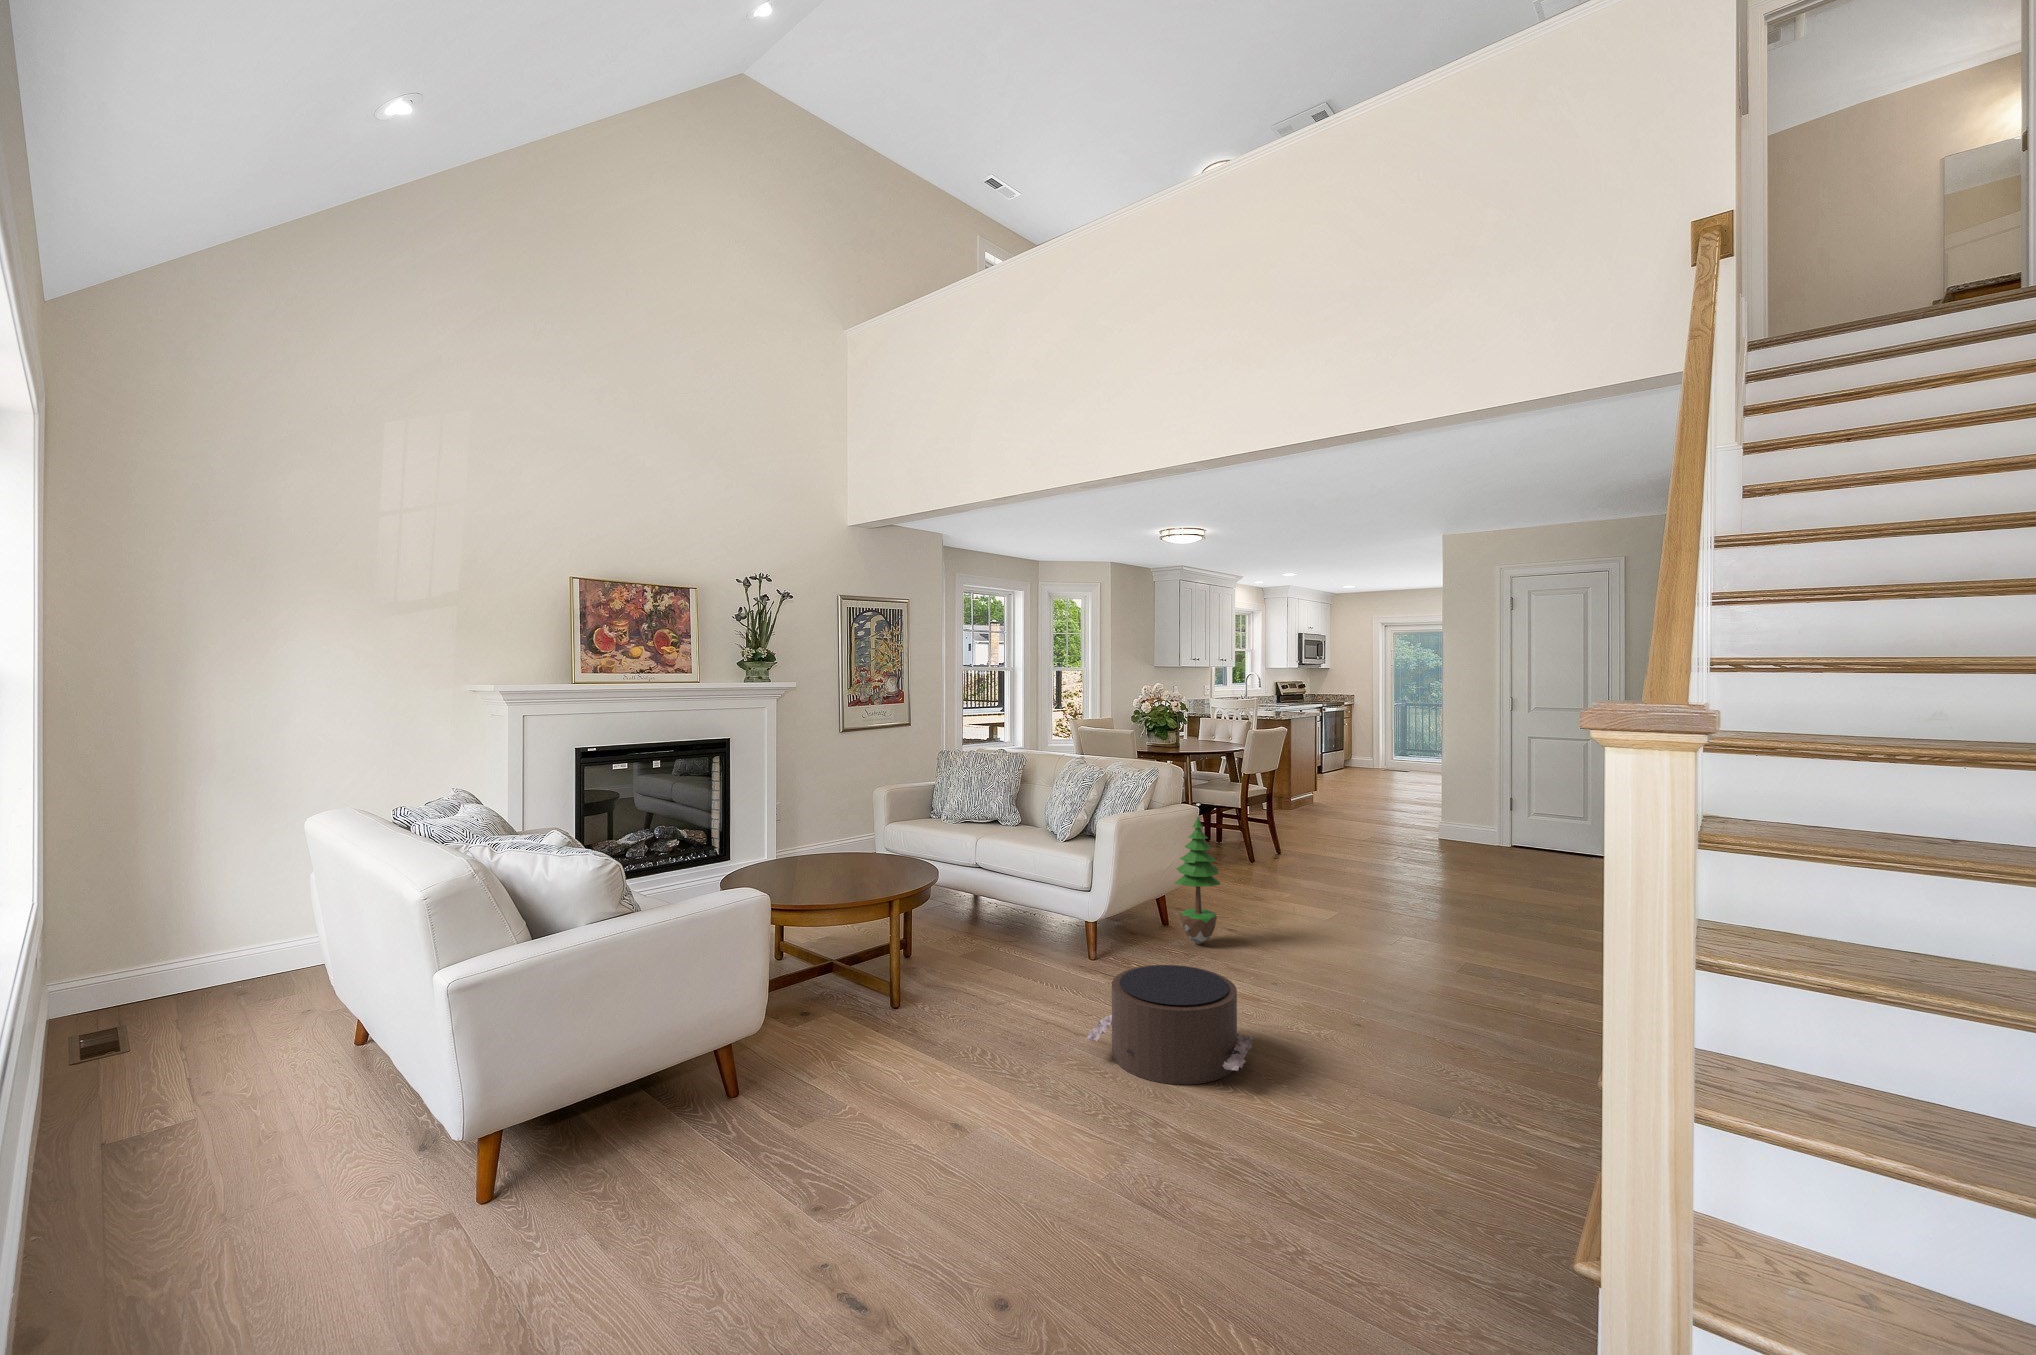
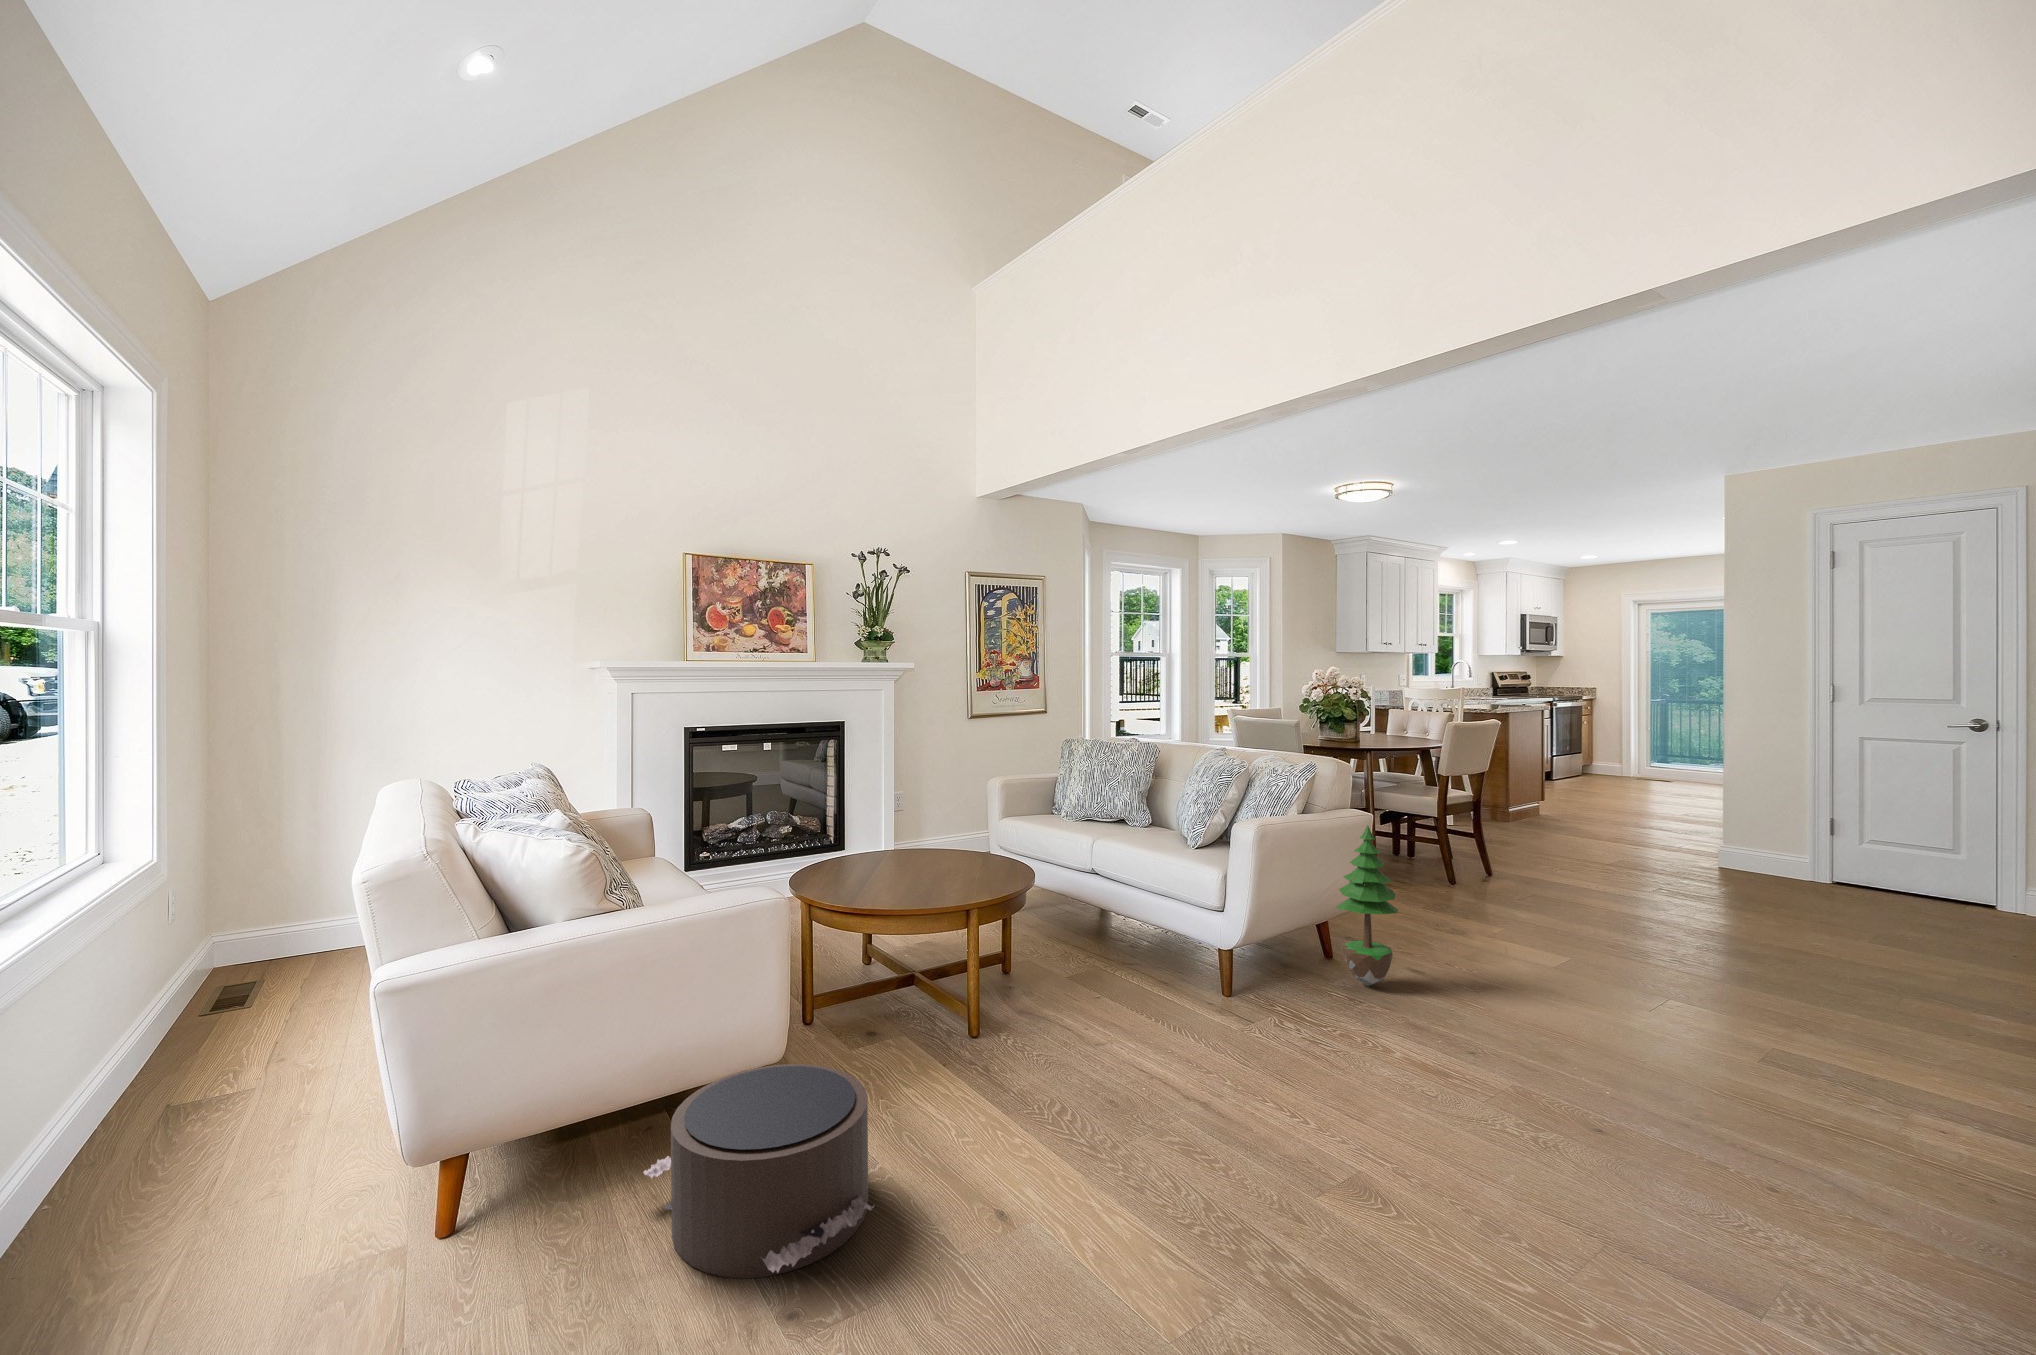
pouf: present [1086,965,1253,1085] -> present [643,1064,875,1278]

